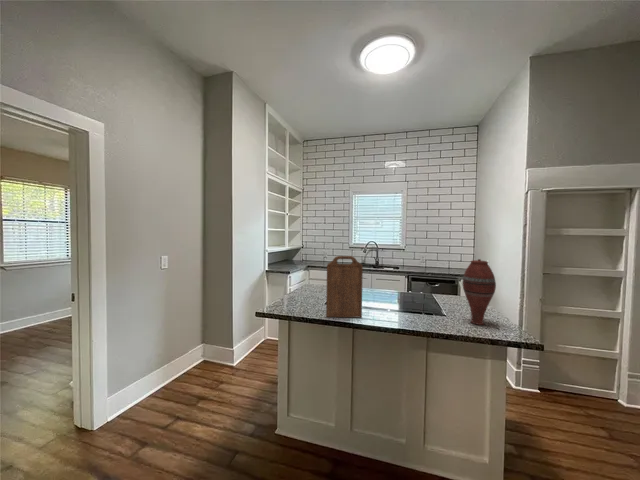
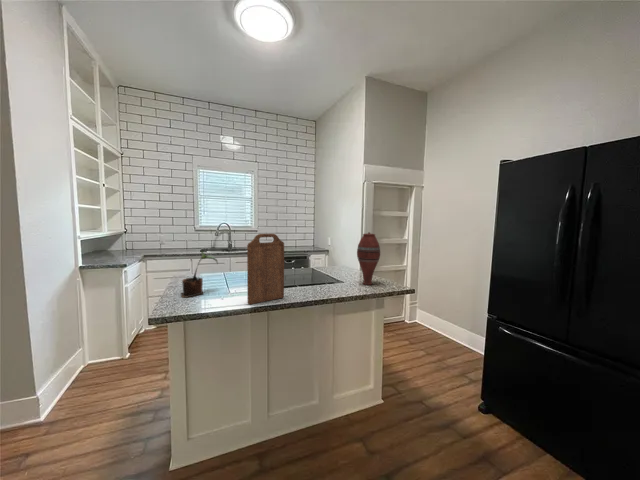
potted plant: none [292,266,321,302] -> present [182,252,217,297]

